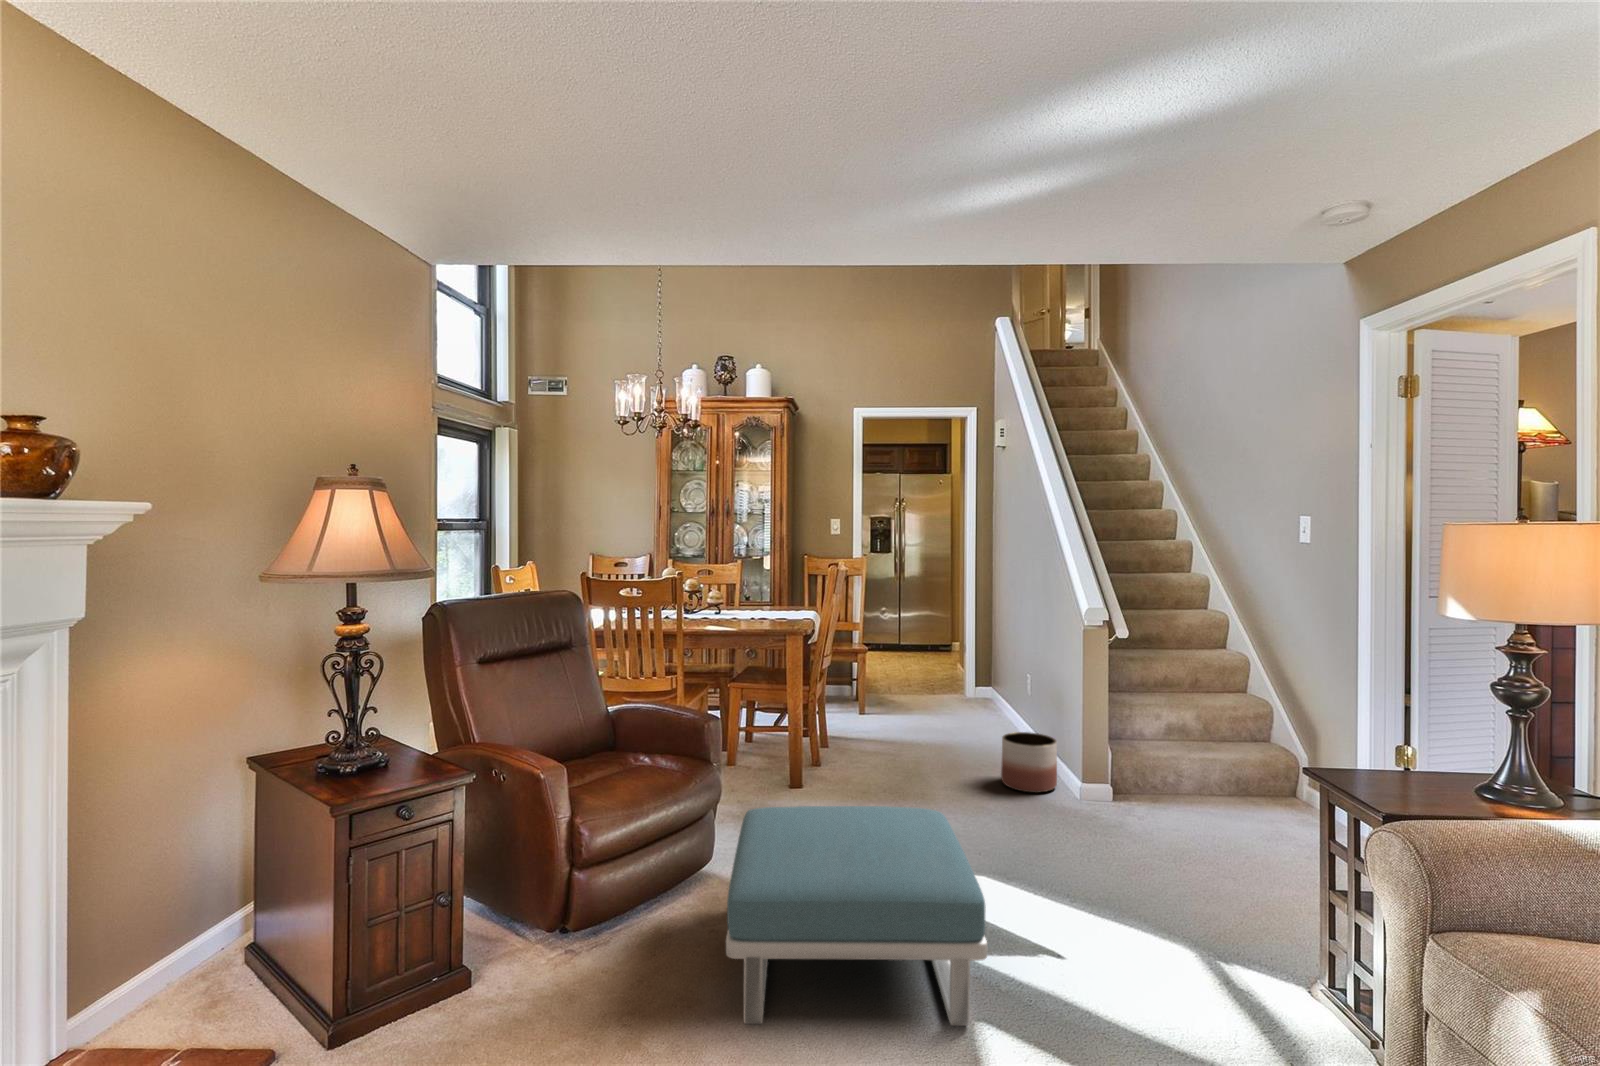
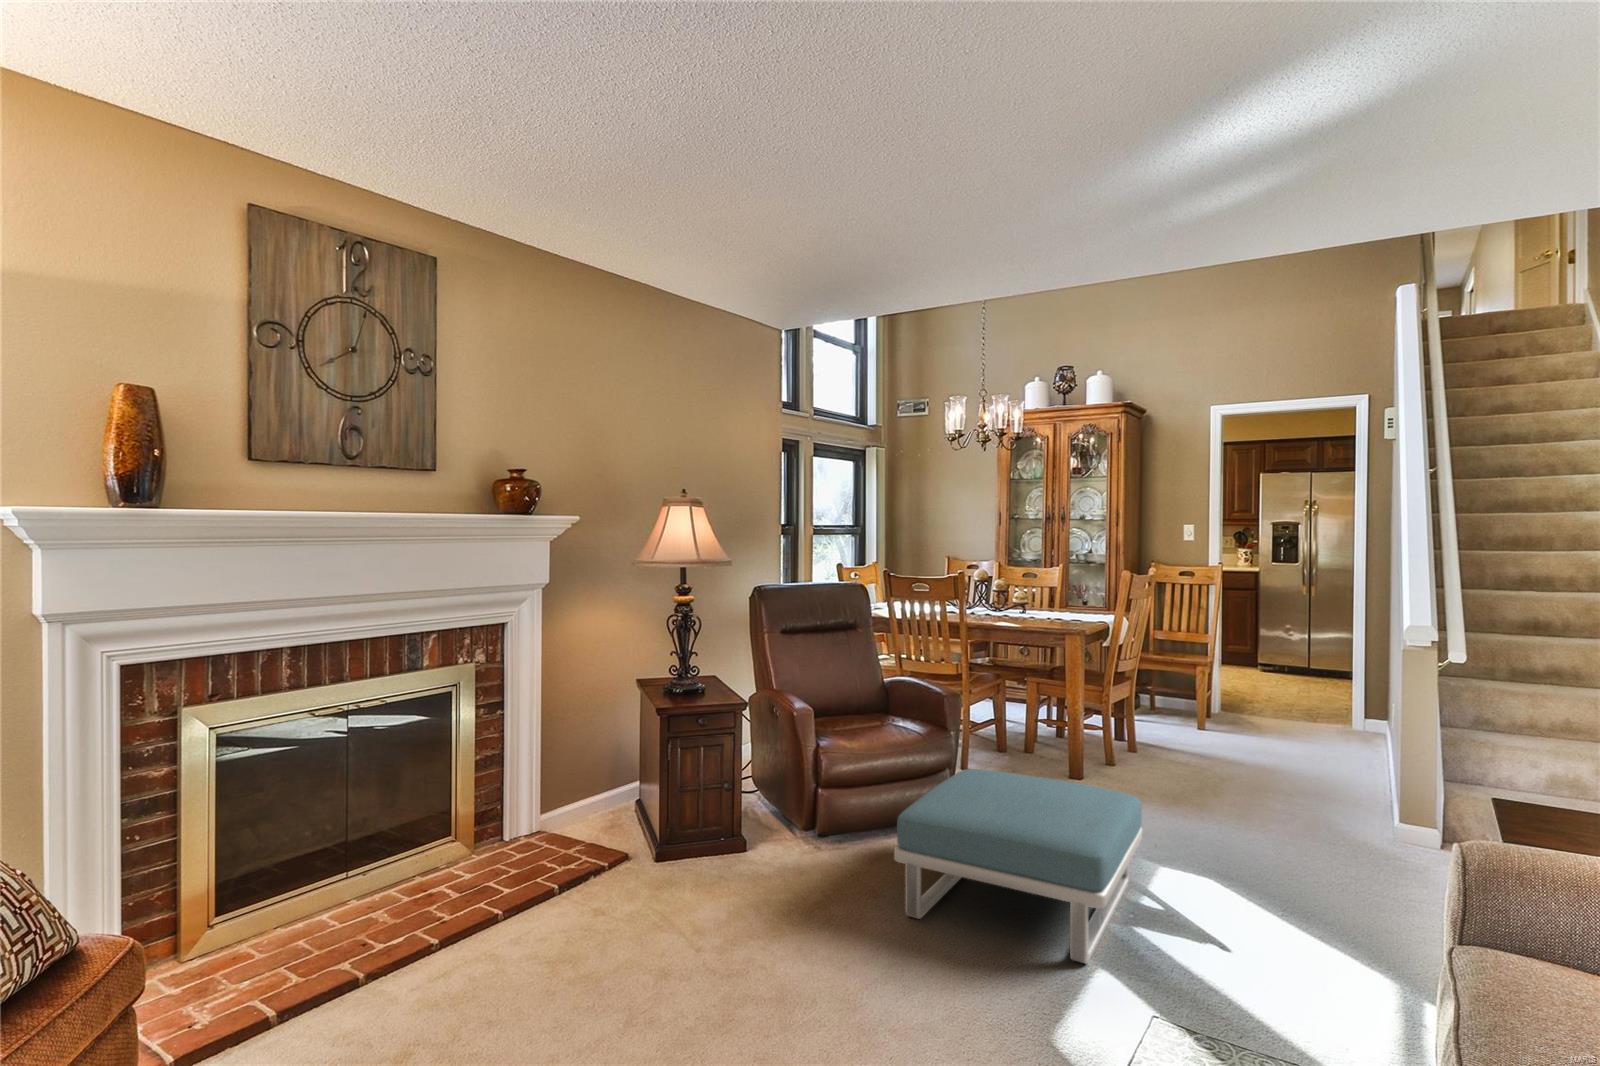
planter: present [1001,732,1057,793] -> none [1311,758,1382,826]

